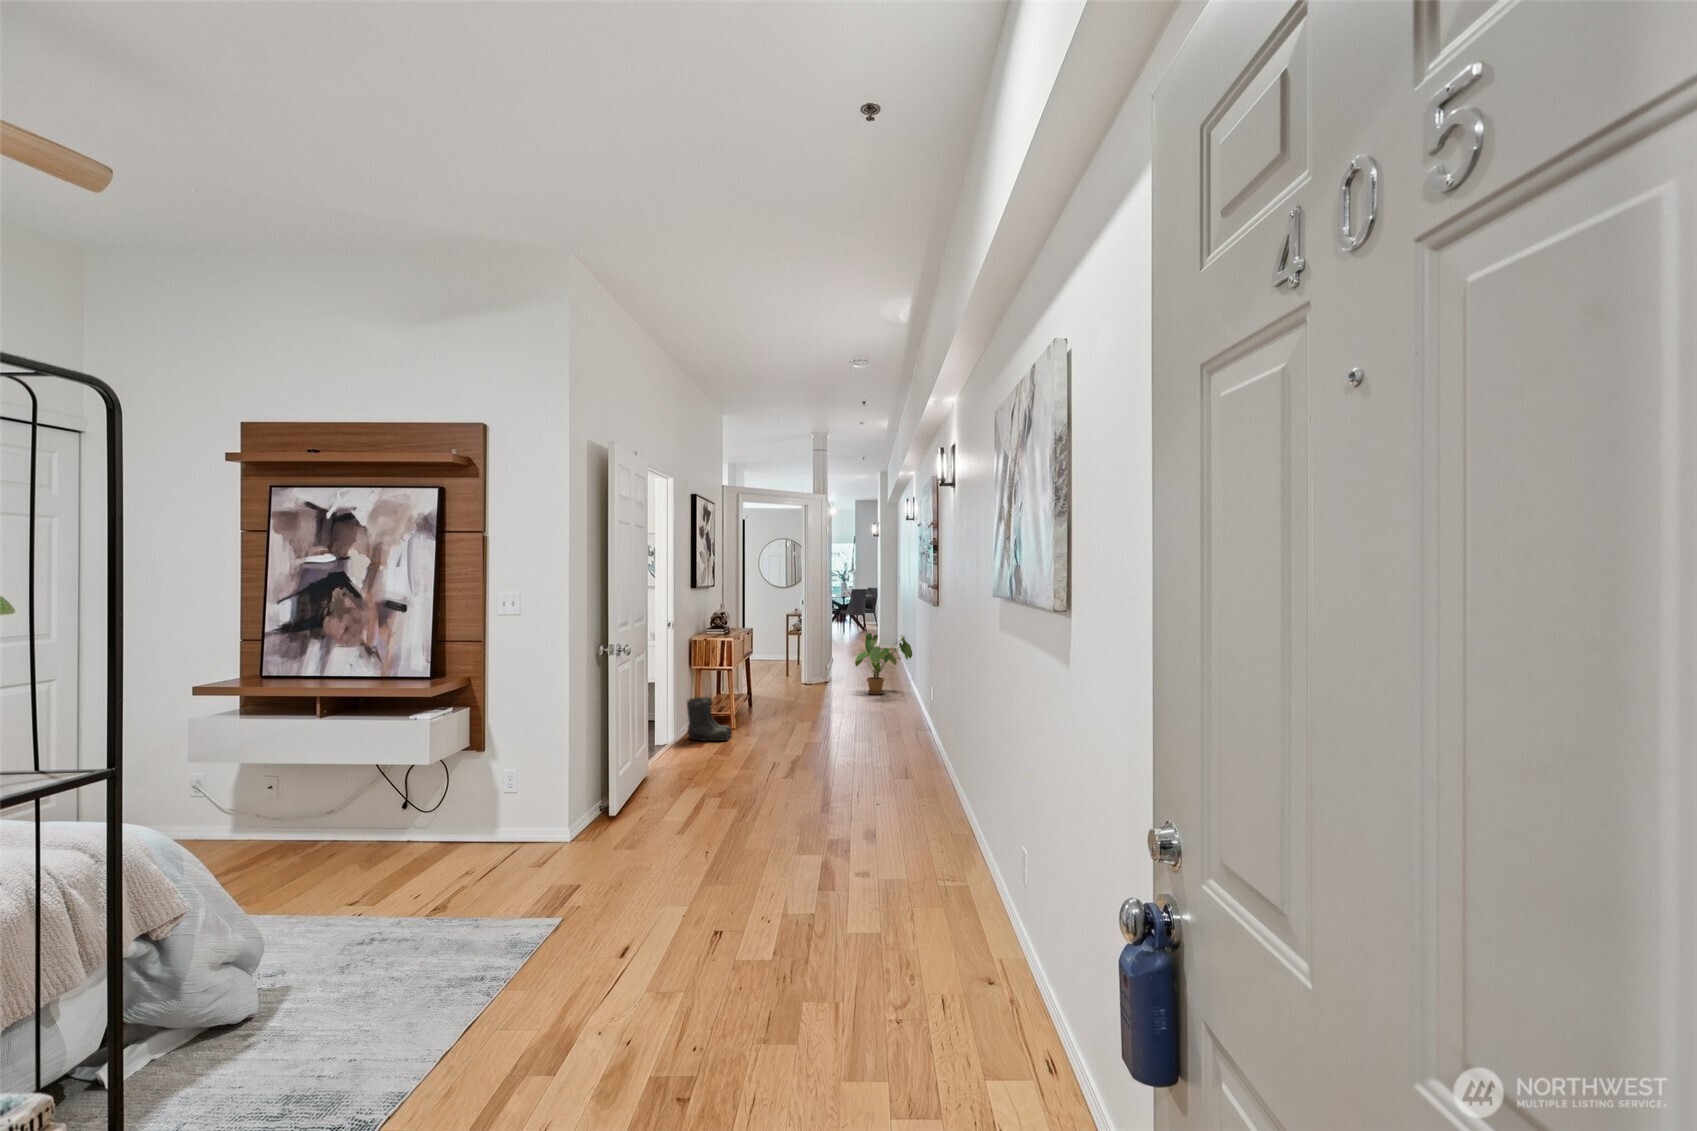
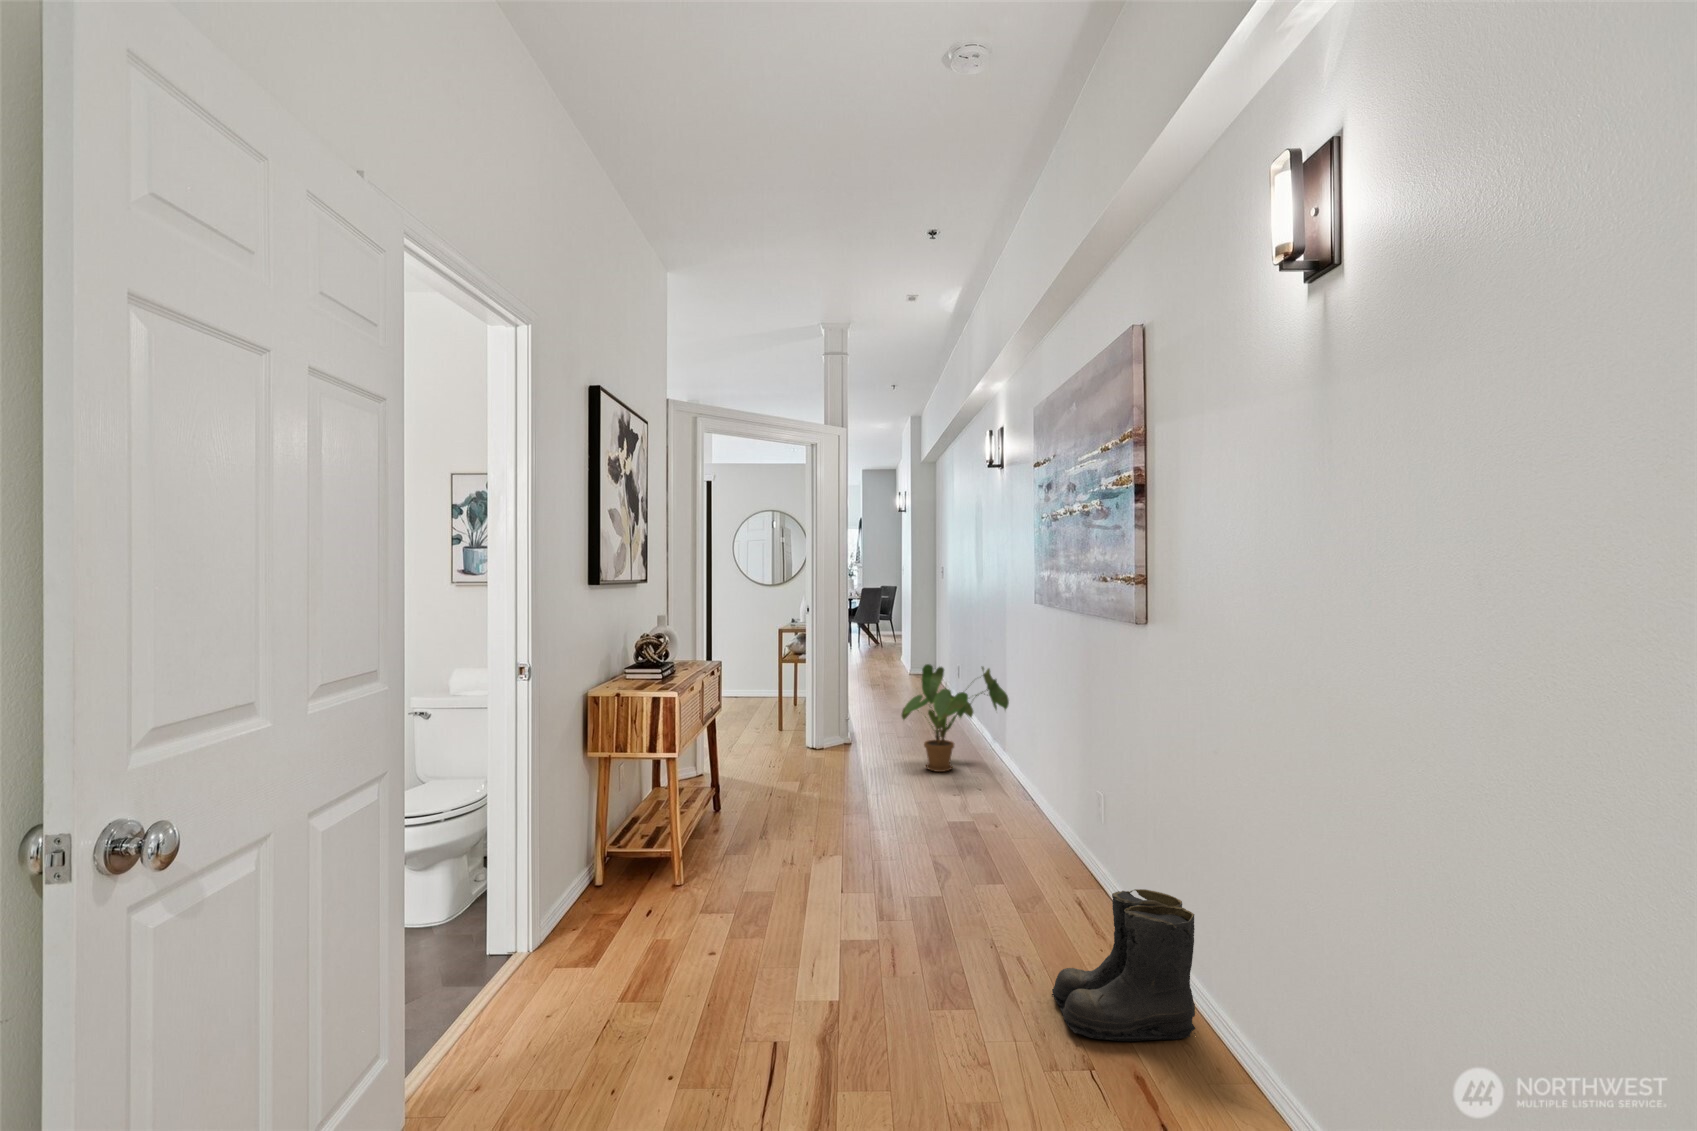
boots: present [687,697,732,741] -> present [1052,889,1195,1041]

